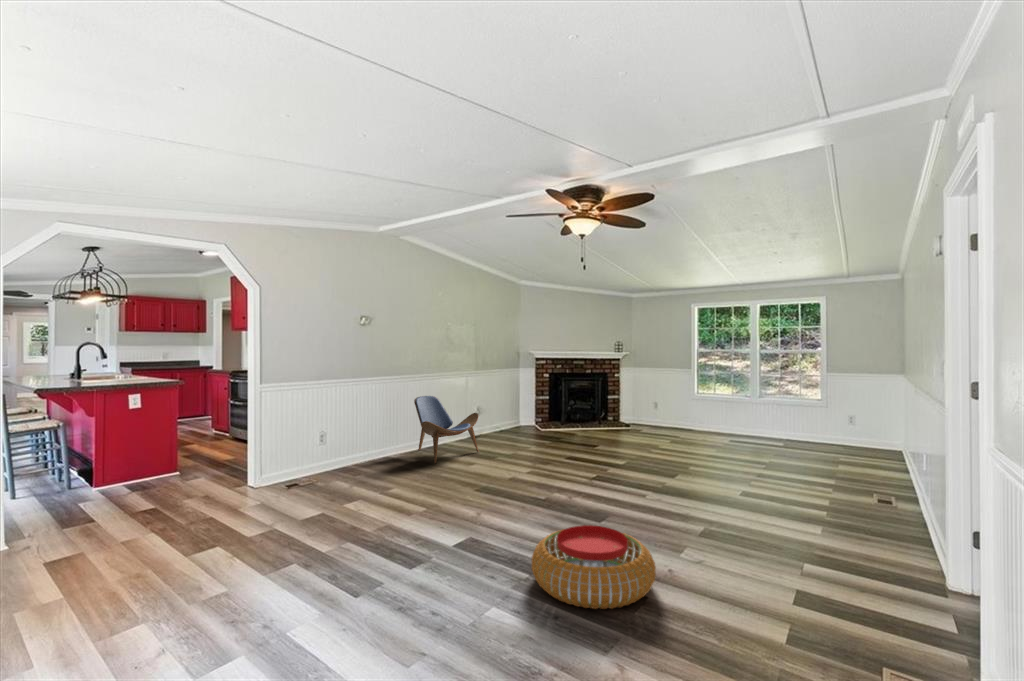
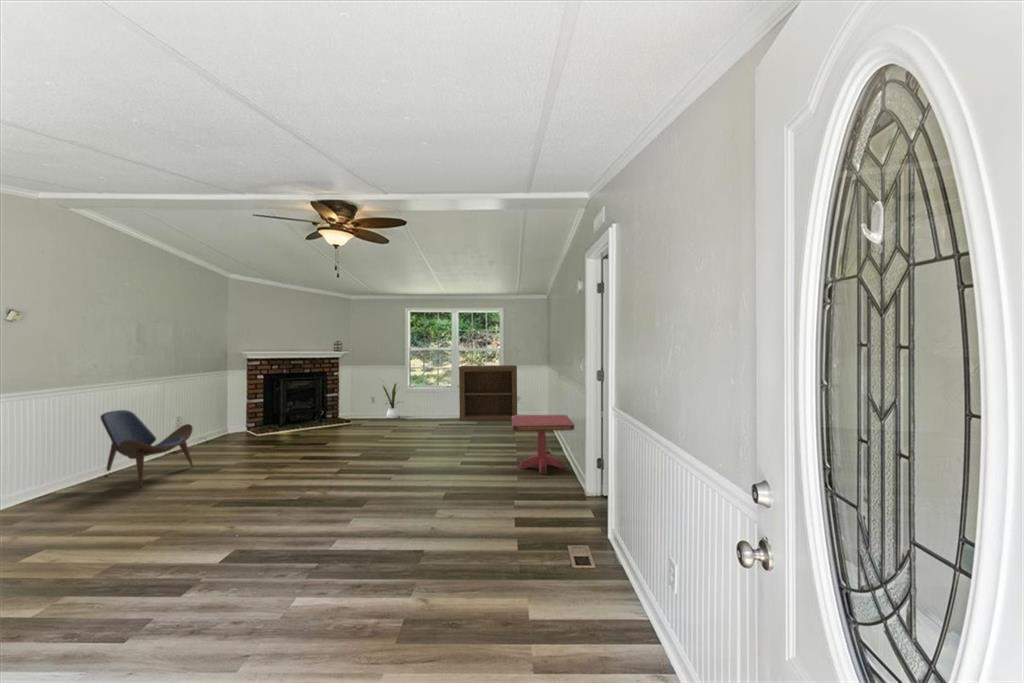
bookshelf: none [760,372,848,449] -> present [459,365,517,421]
house plant: none [662,383,693,429] -> present [382,383,399,418]
side table: none [814,441,926,534] -> present [511,415,574,474]
pouf: present [532,525,656,609] -> none [319,506,428,575]

